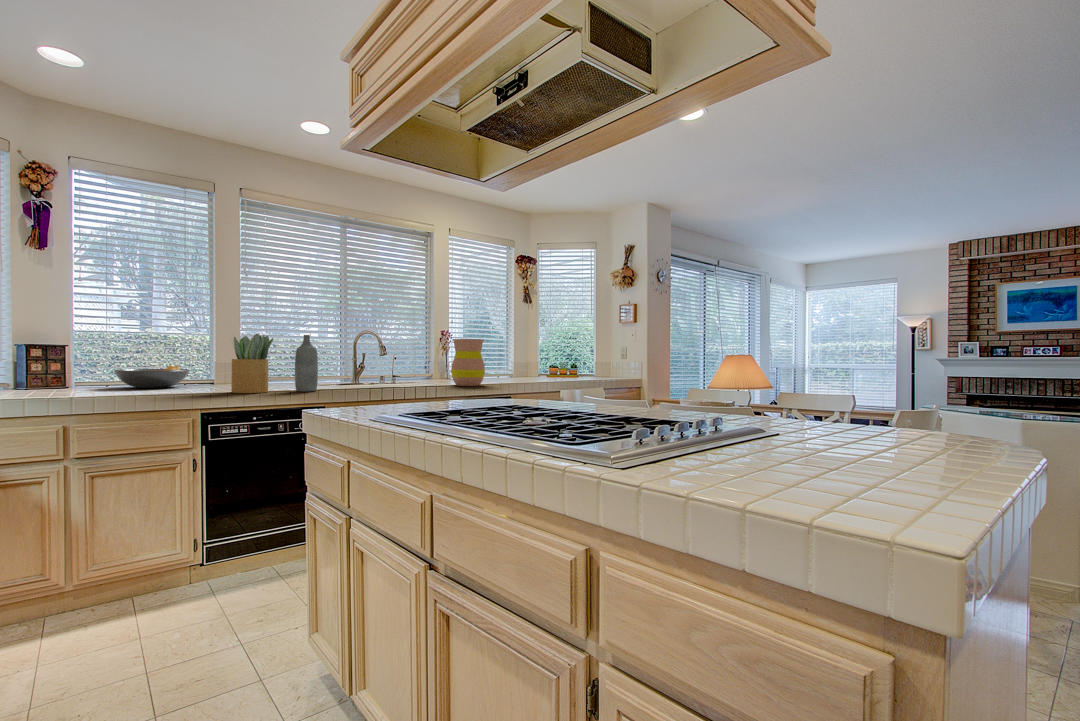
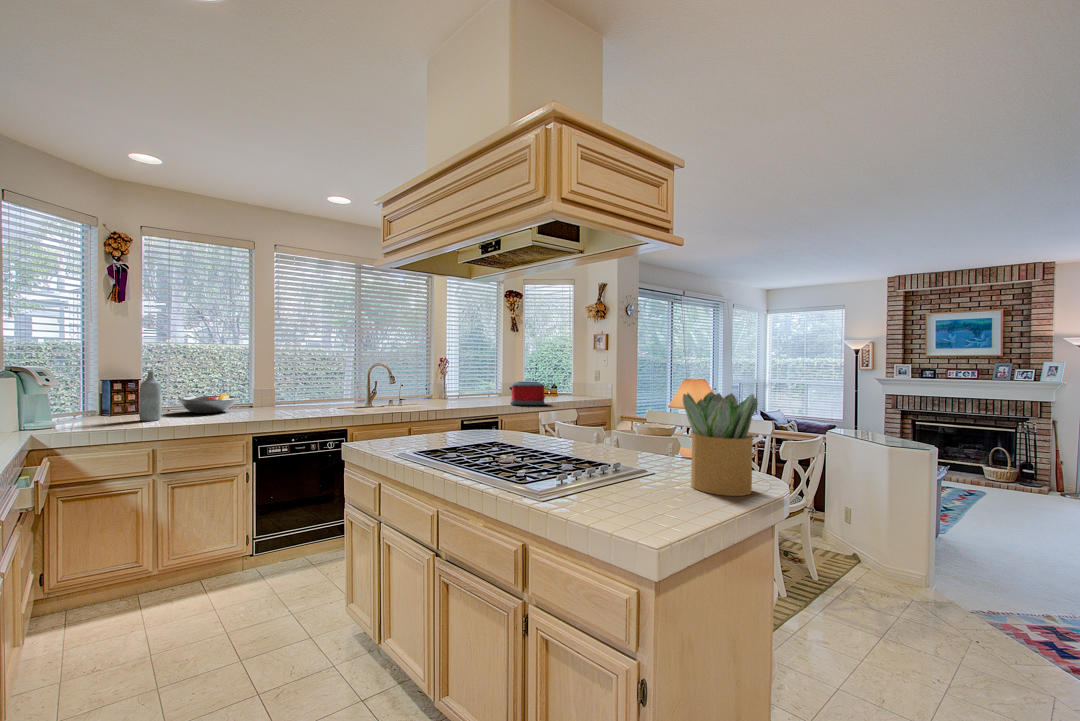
potted plant: present [232,334,273,393] -> present [683,392,758,496]
bottle: present [295,335,318,392] -> present [139,371,162,421]
vase: present [451,339,485,386] -> none [450,371,478,410]
toaster: none [522,355,565,383] -> present [509,382,545,405]

